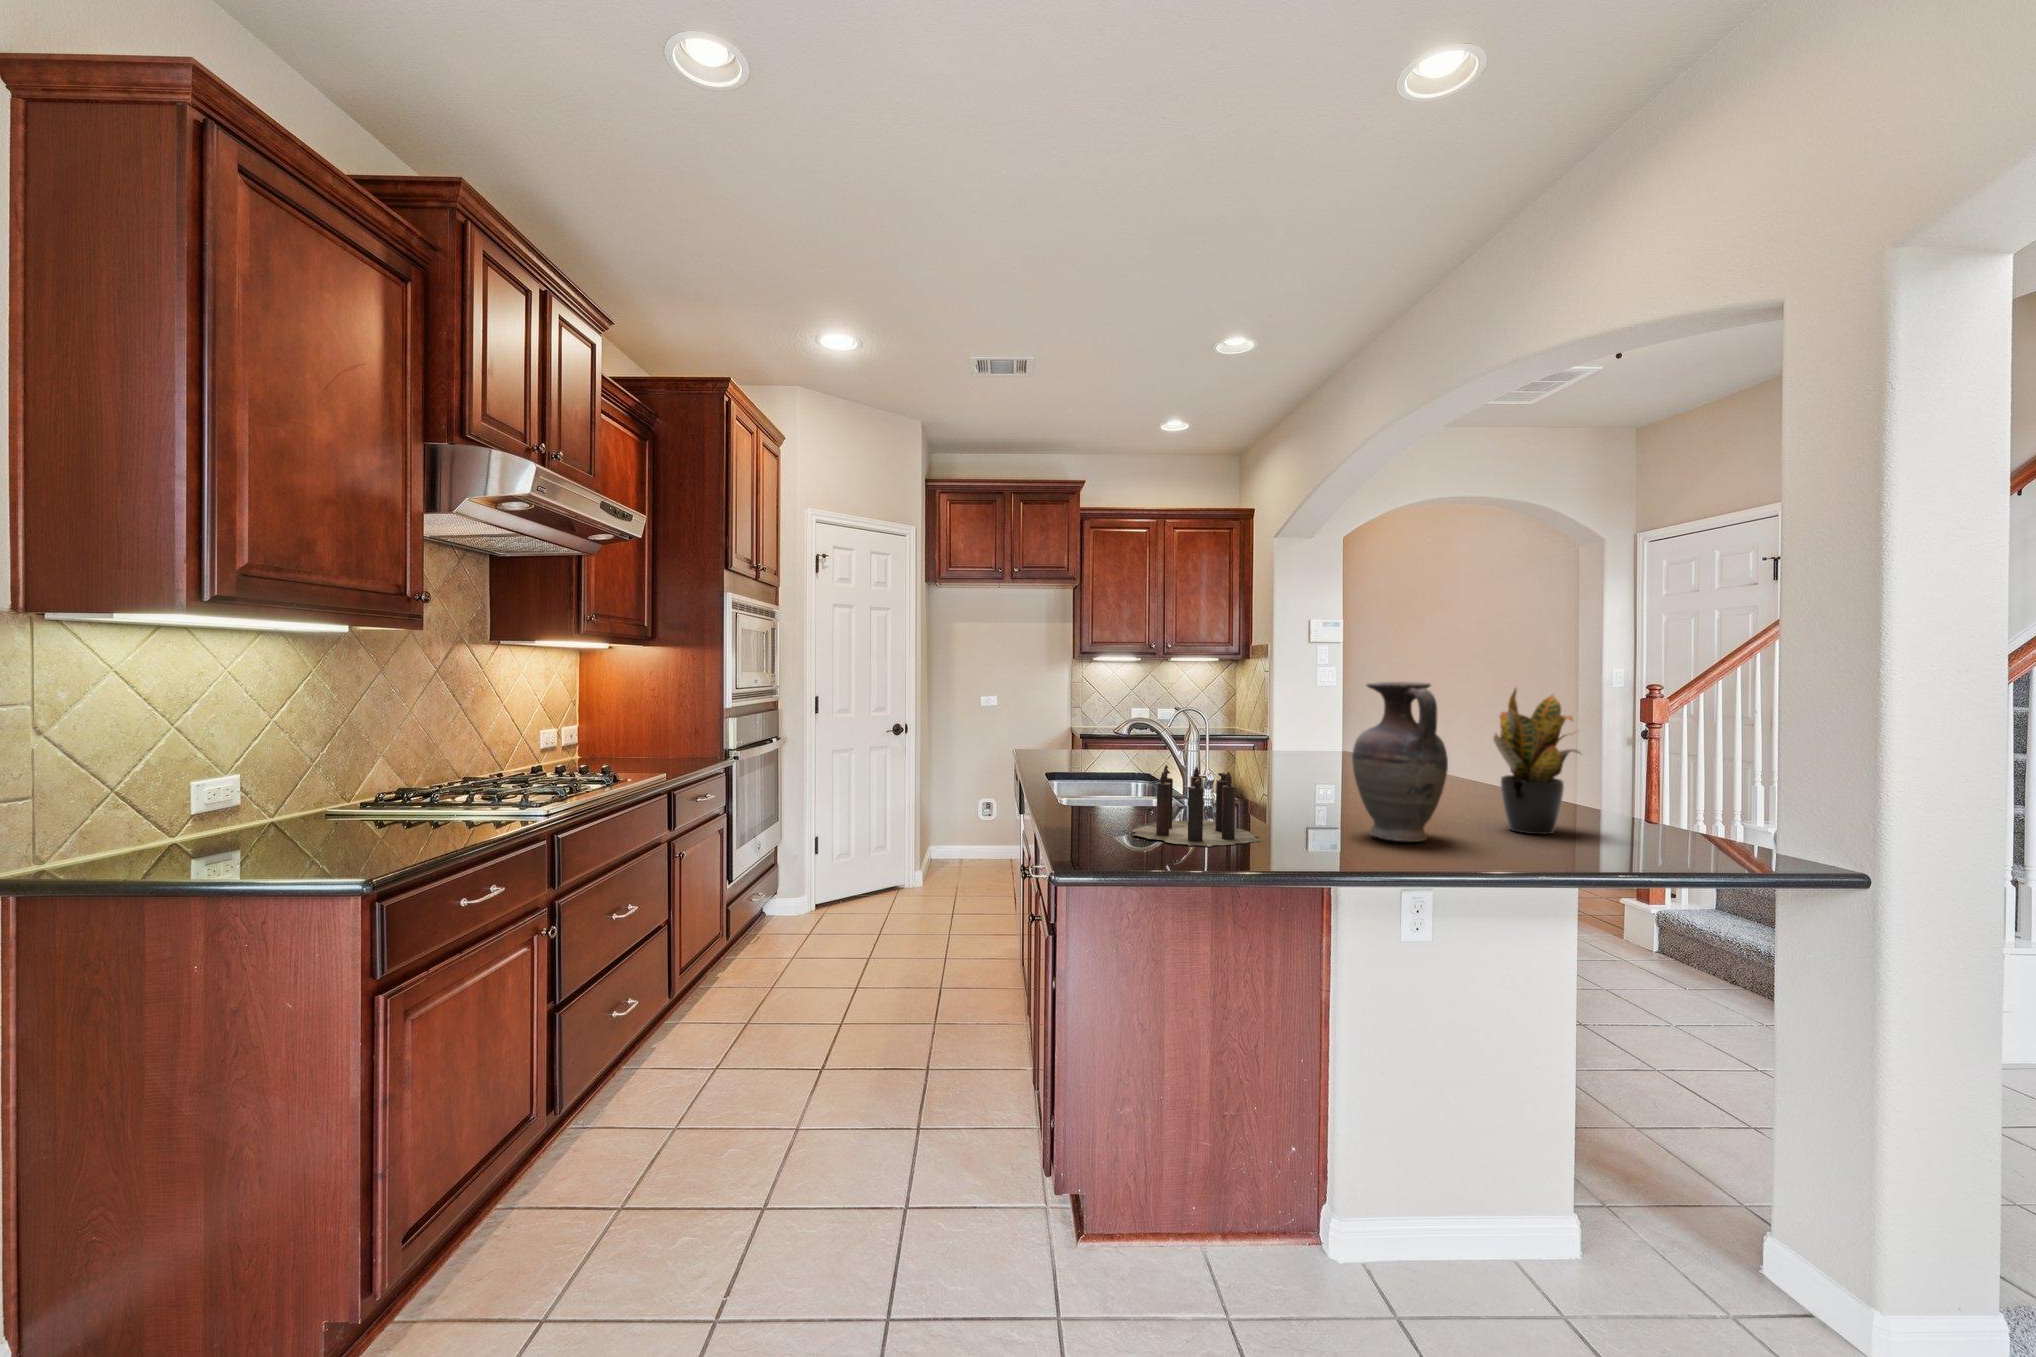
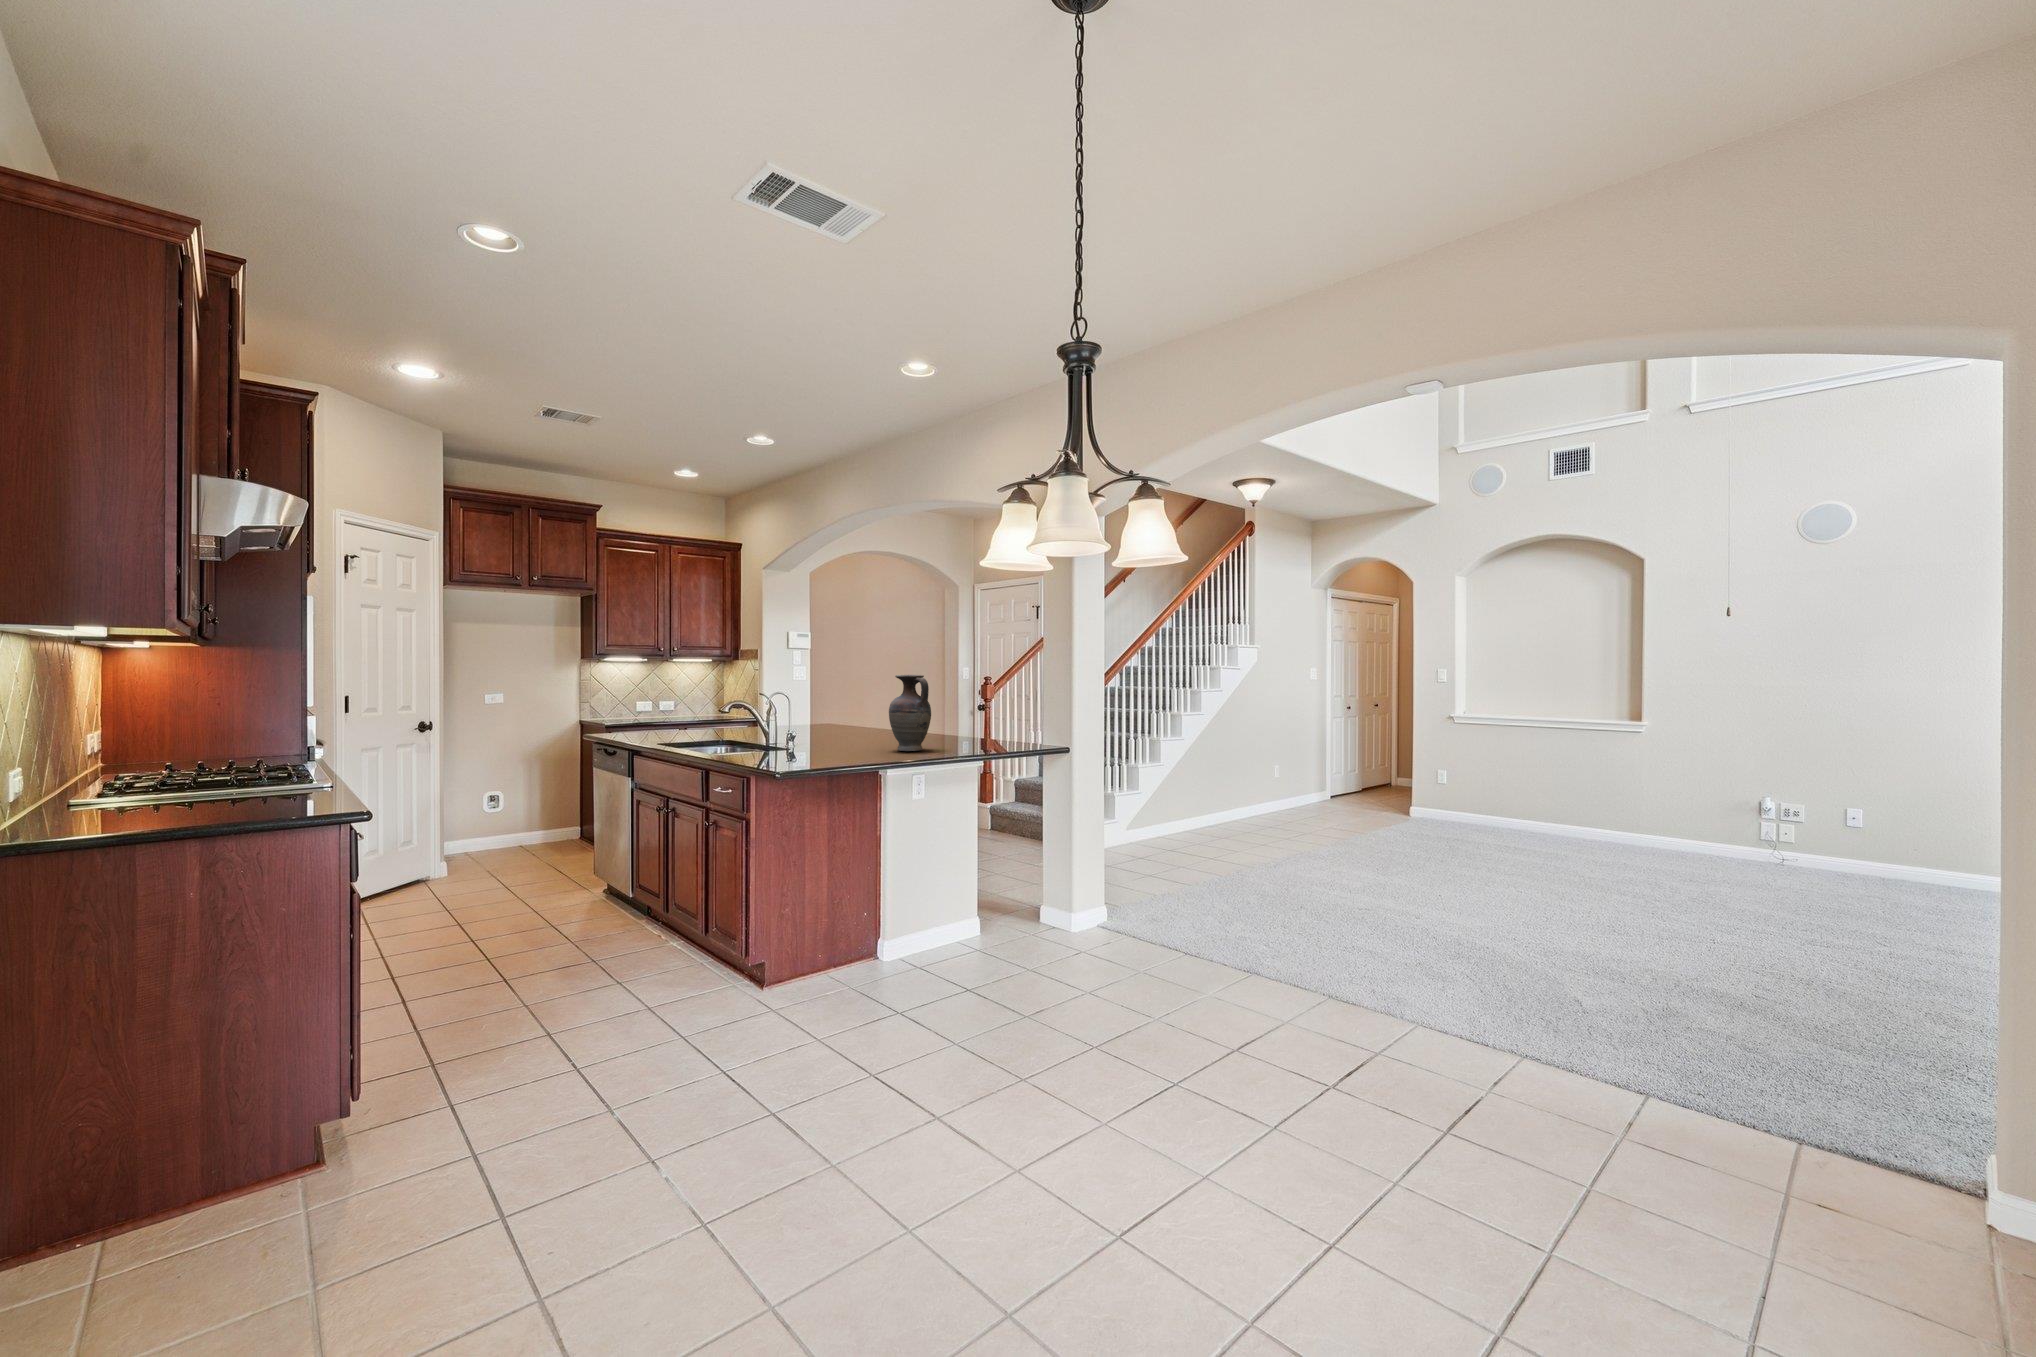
potted plant: present [1493,688,1580,834] -> none [939,673,985,745]
candle: present [1132,765,1261,847] -> none [780,721,856,760]

